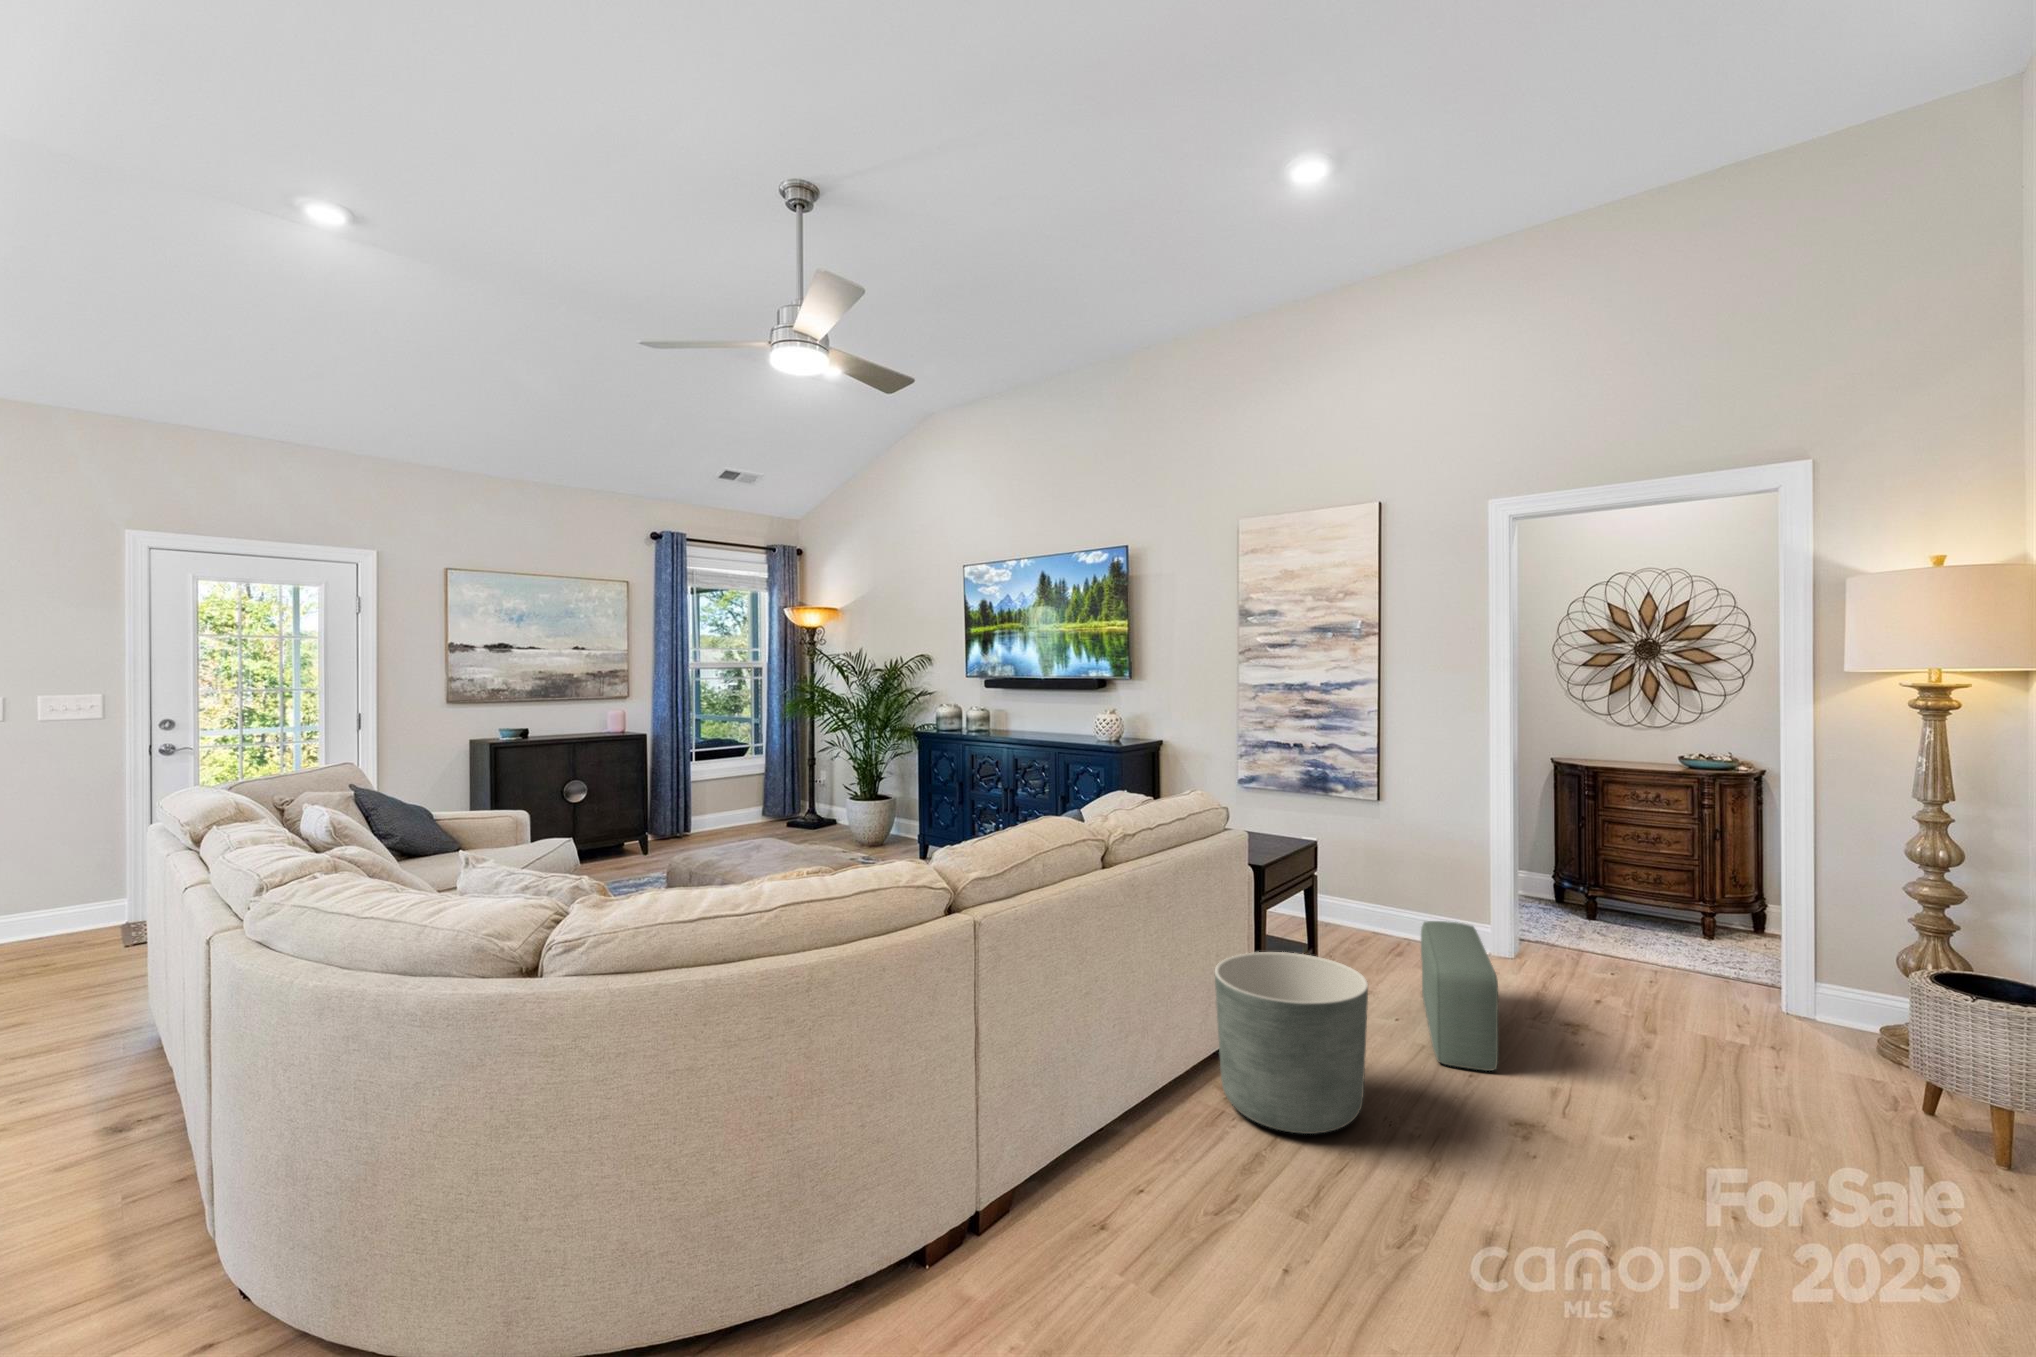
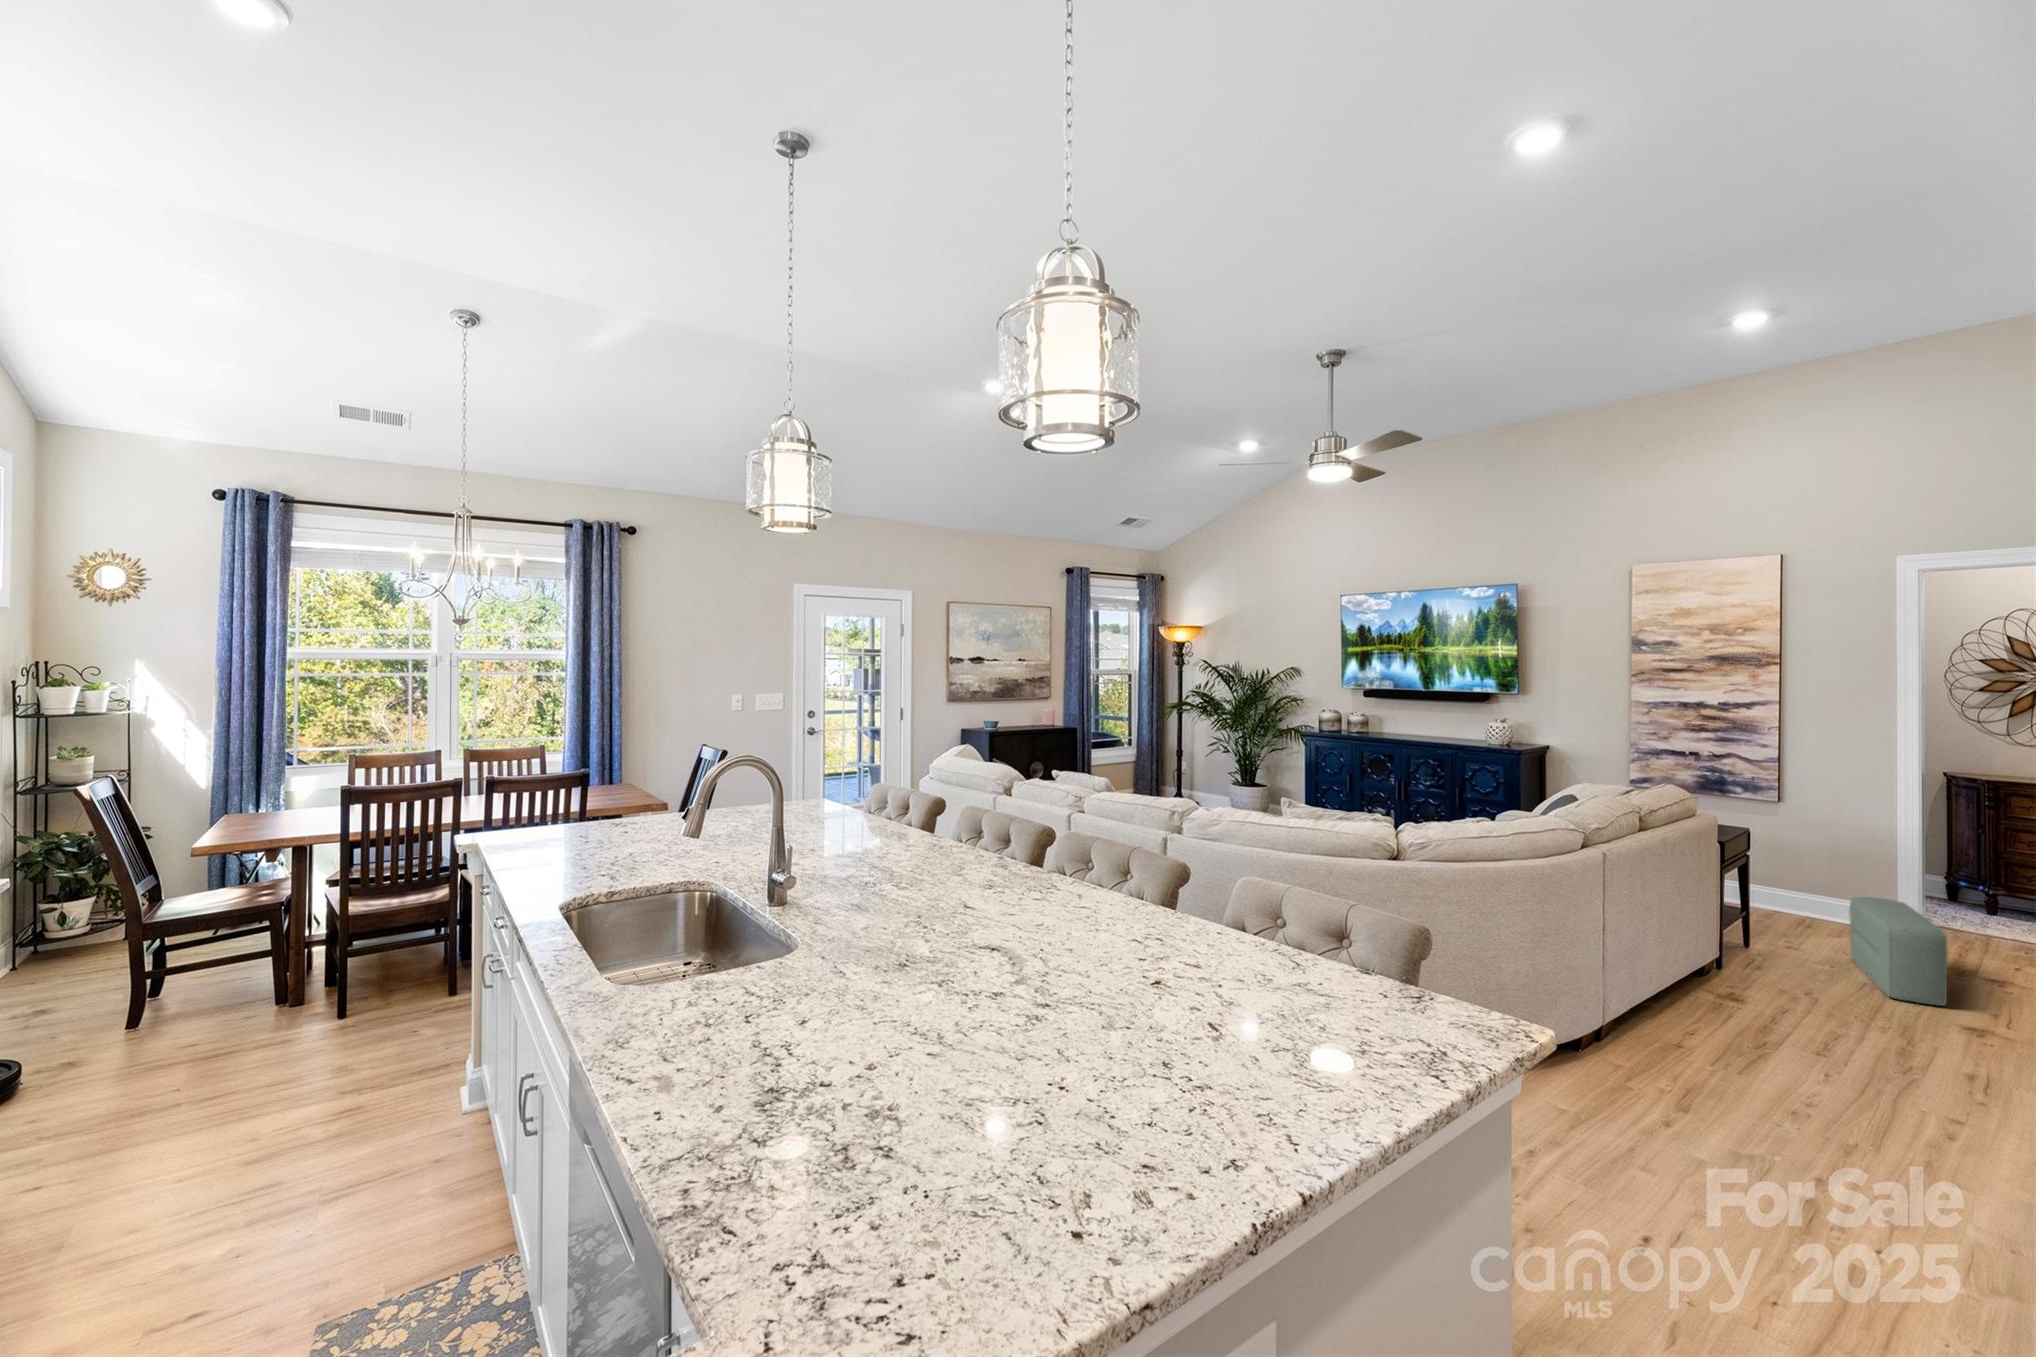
planter: present [1215,952,1368,1134] -> none [1709,903,1851,1026]

